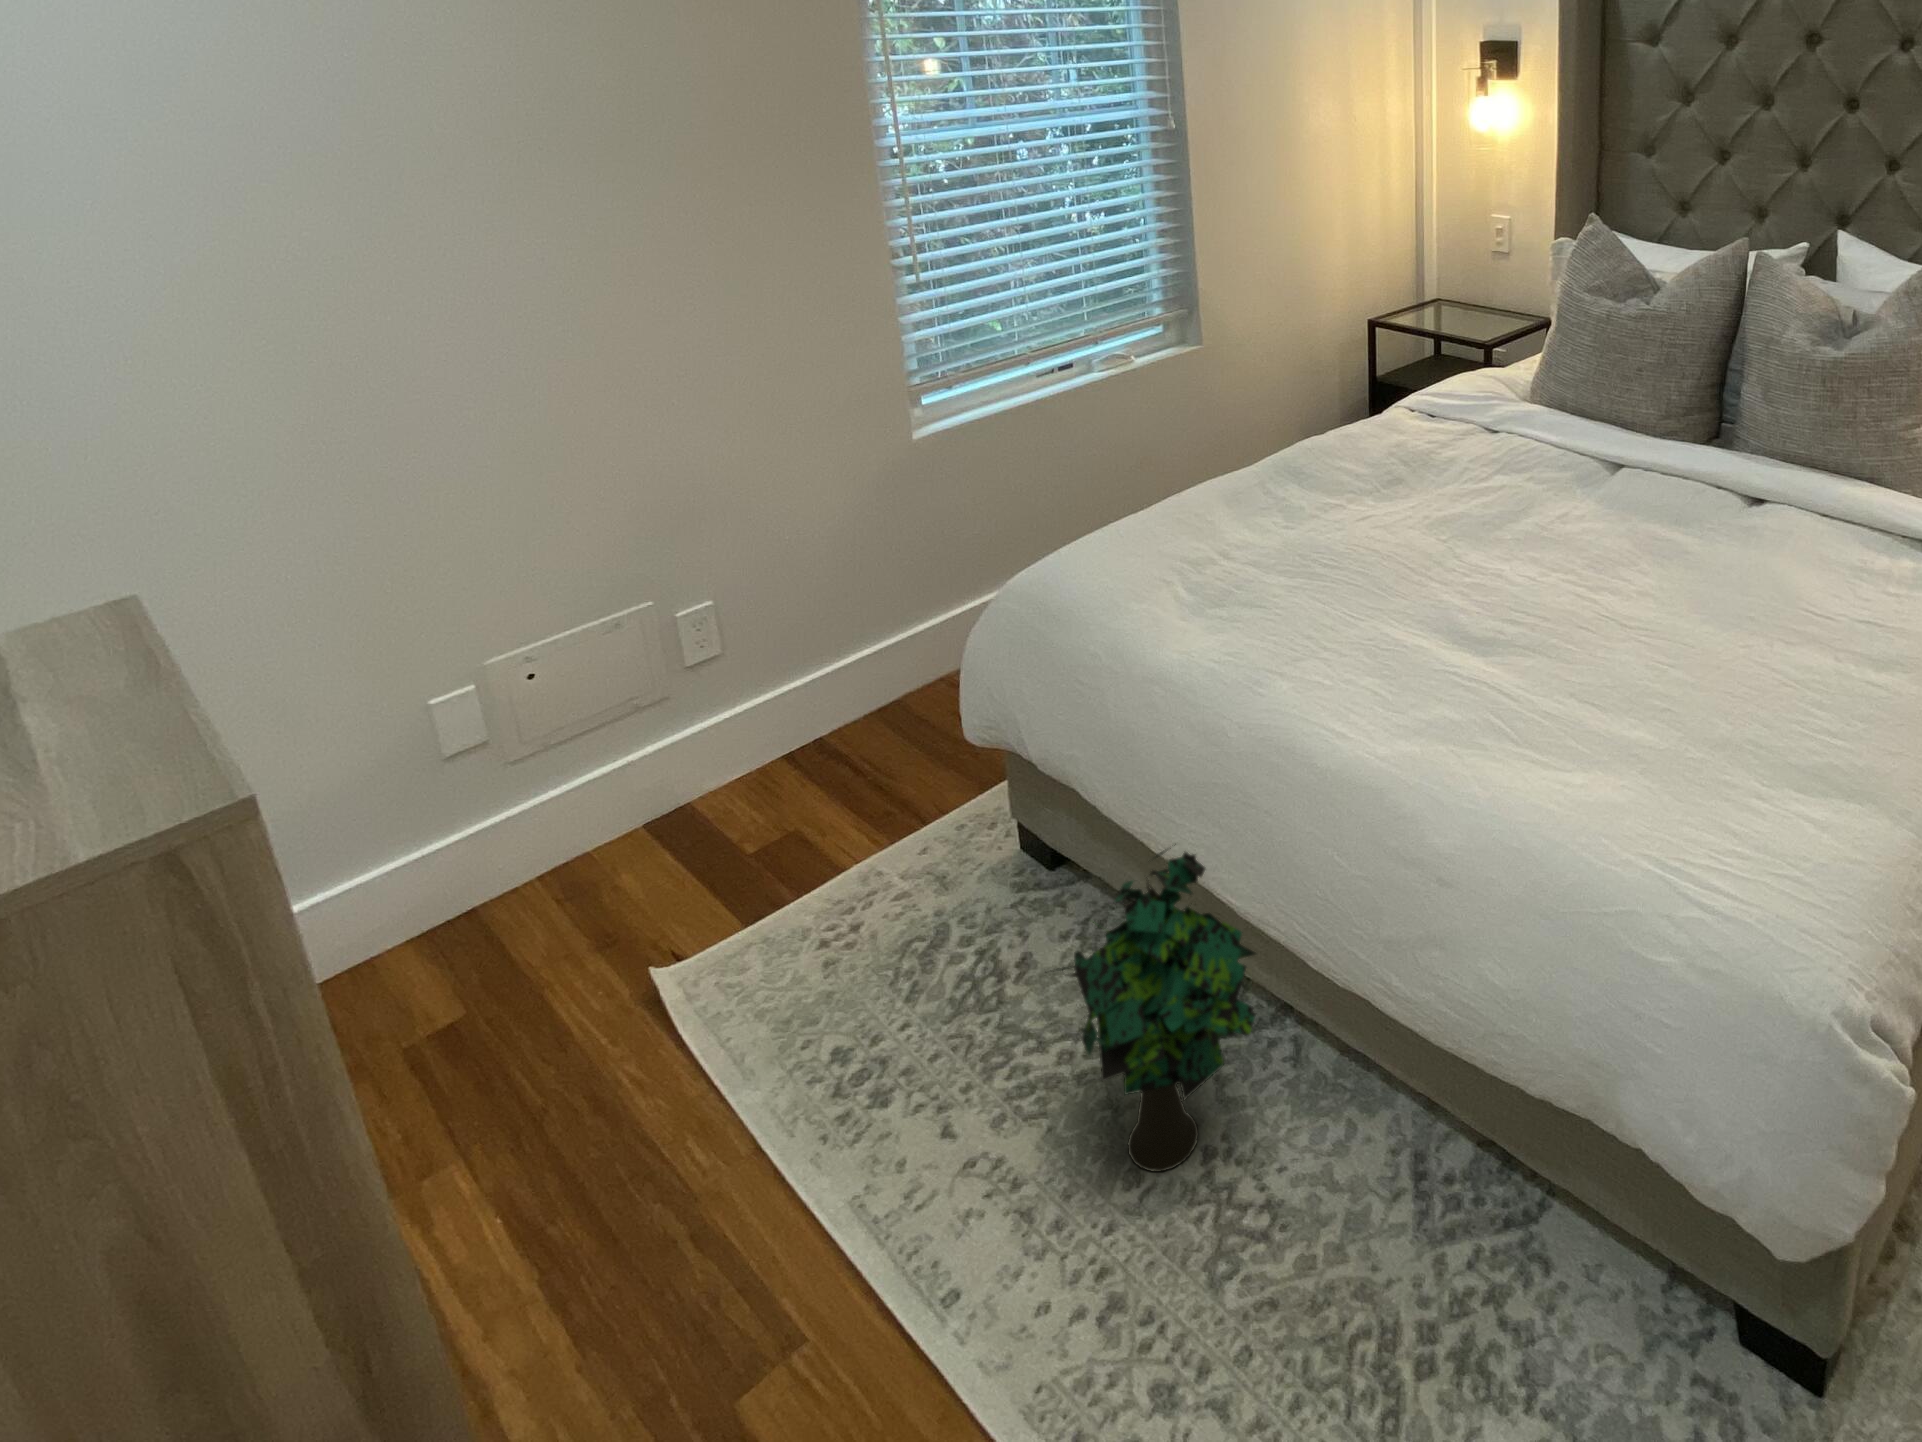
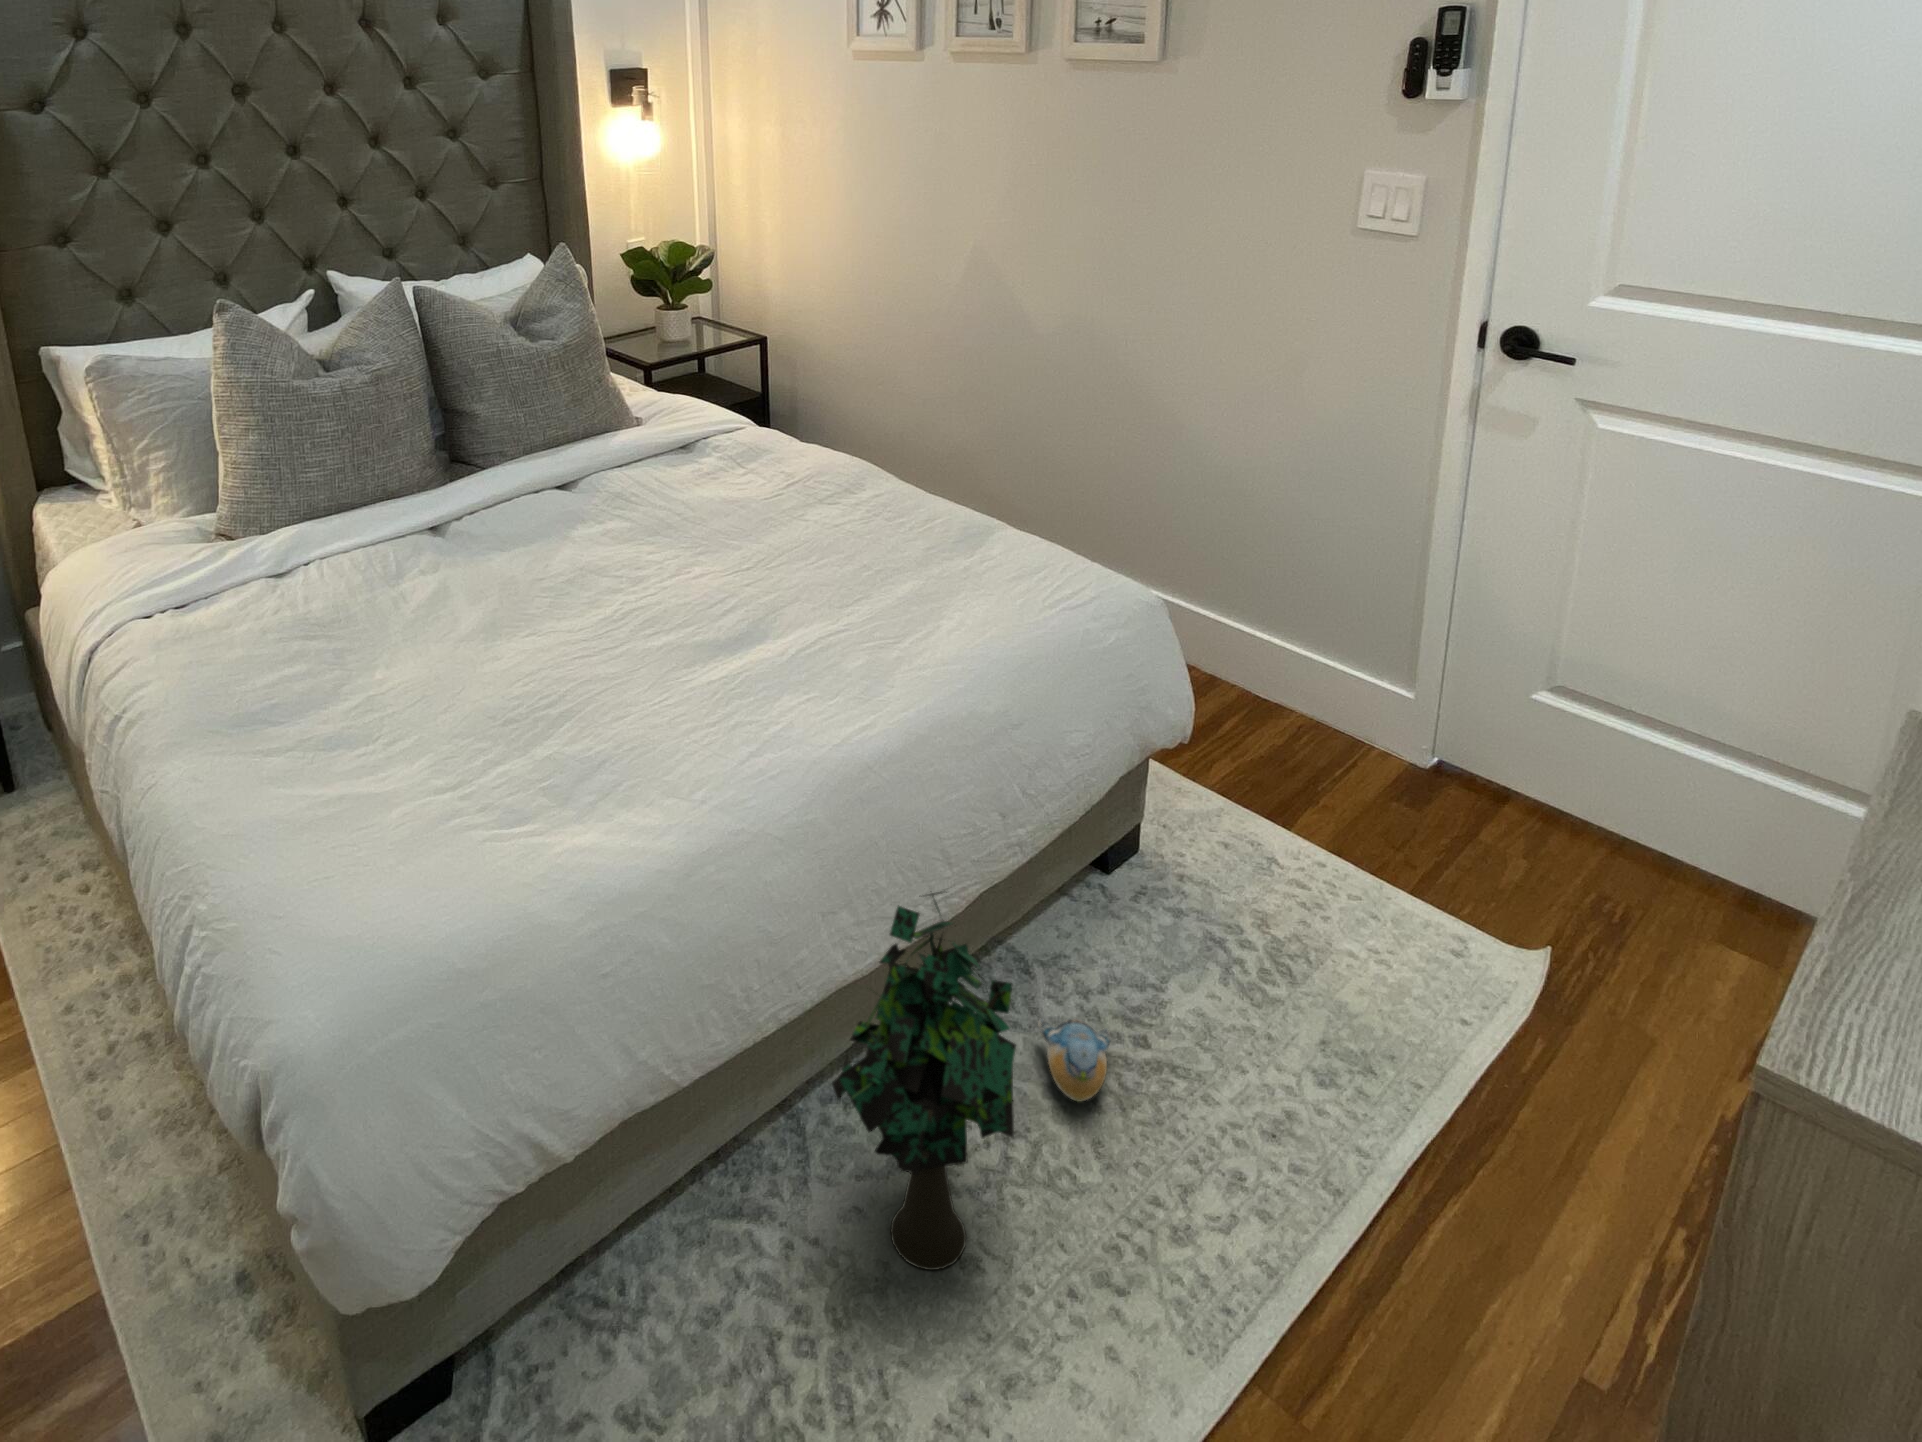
plush toy: none [1290,1206,1424,1301] -> present [1038,1018,1111,1102]

